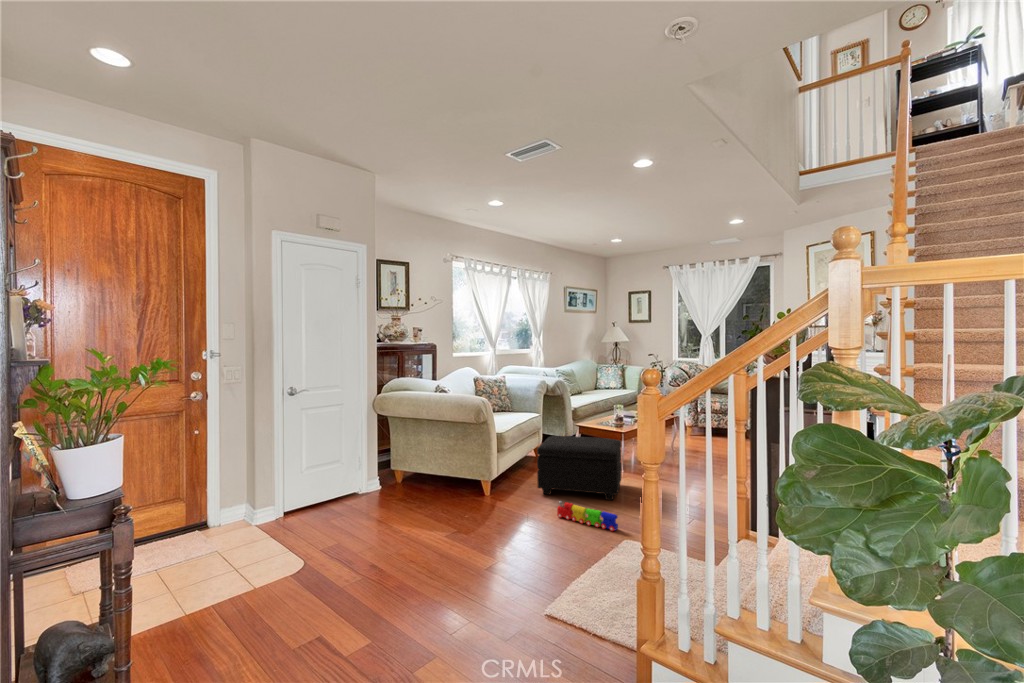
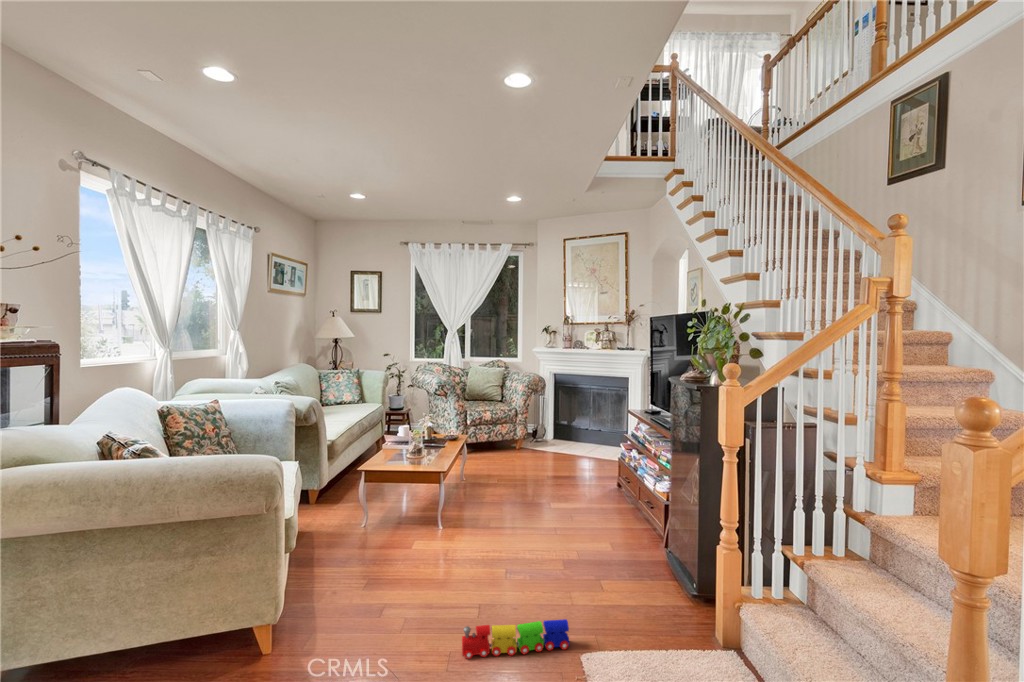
footstool: present [537,436,622,500] -> none [361,487,505,614]

